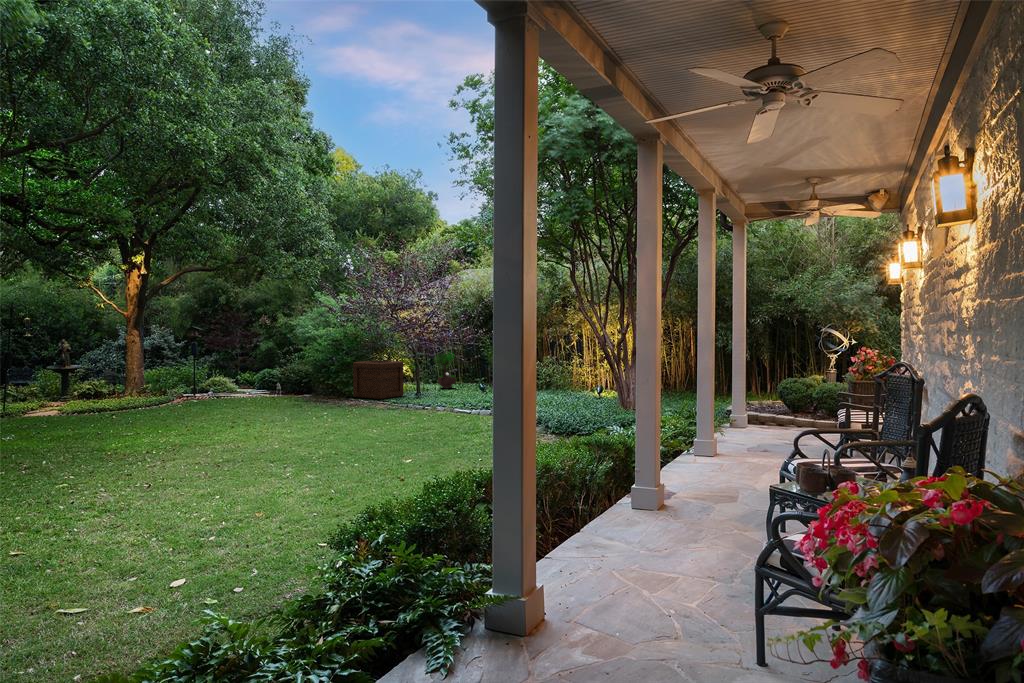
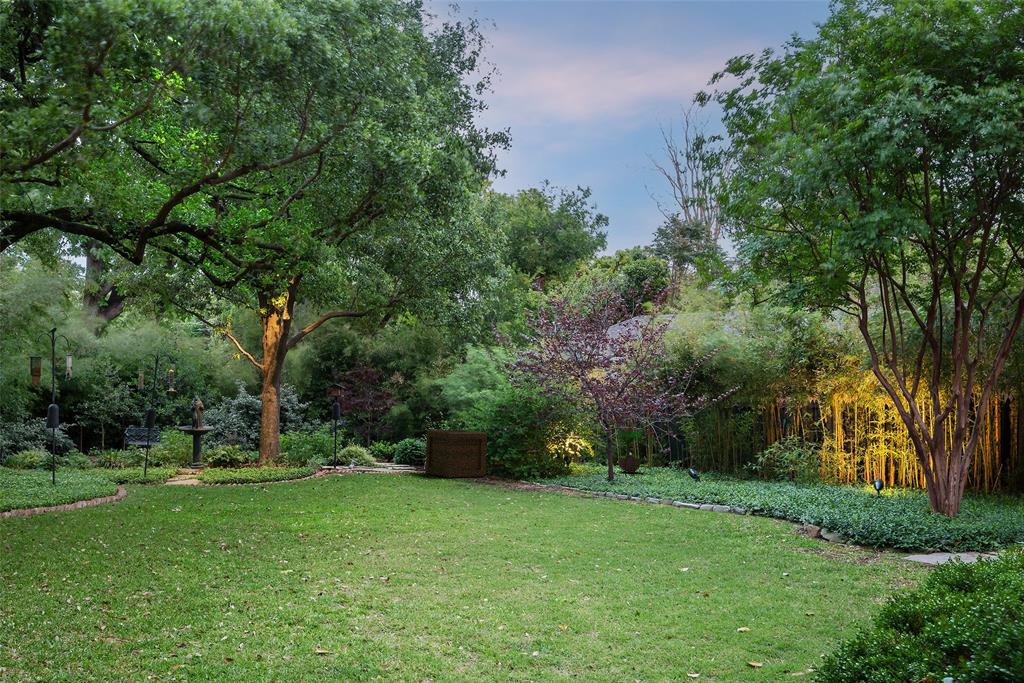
wooden crate: present [353,361,403,399] -> present [425,430,487,478]

